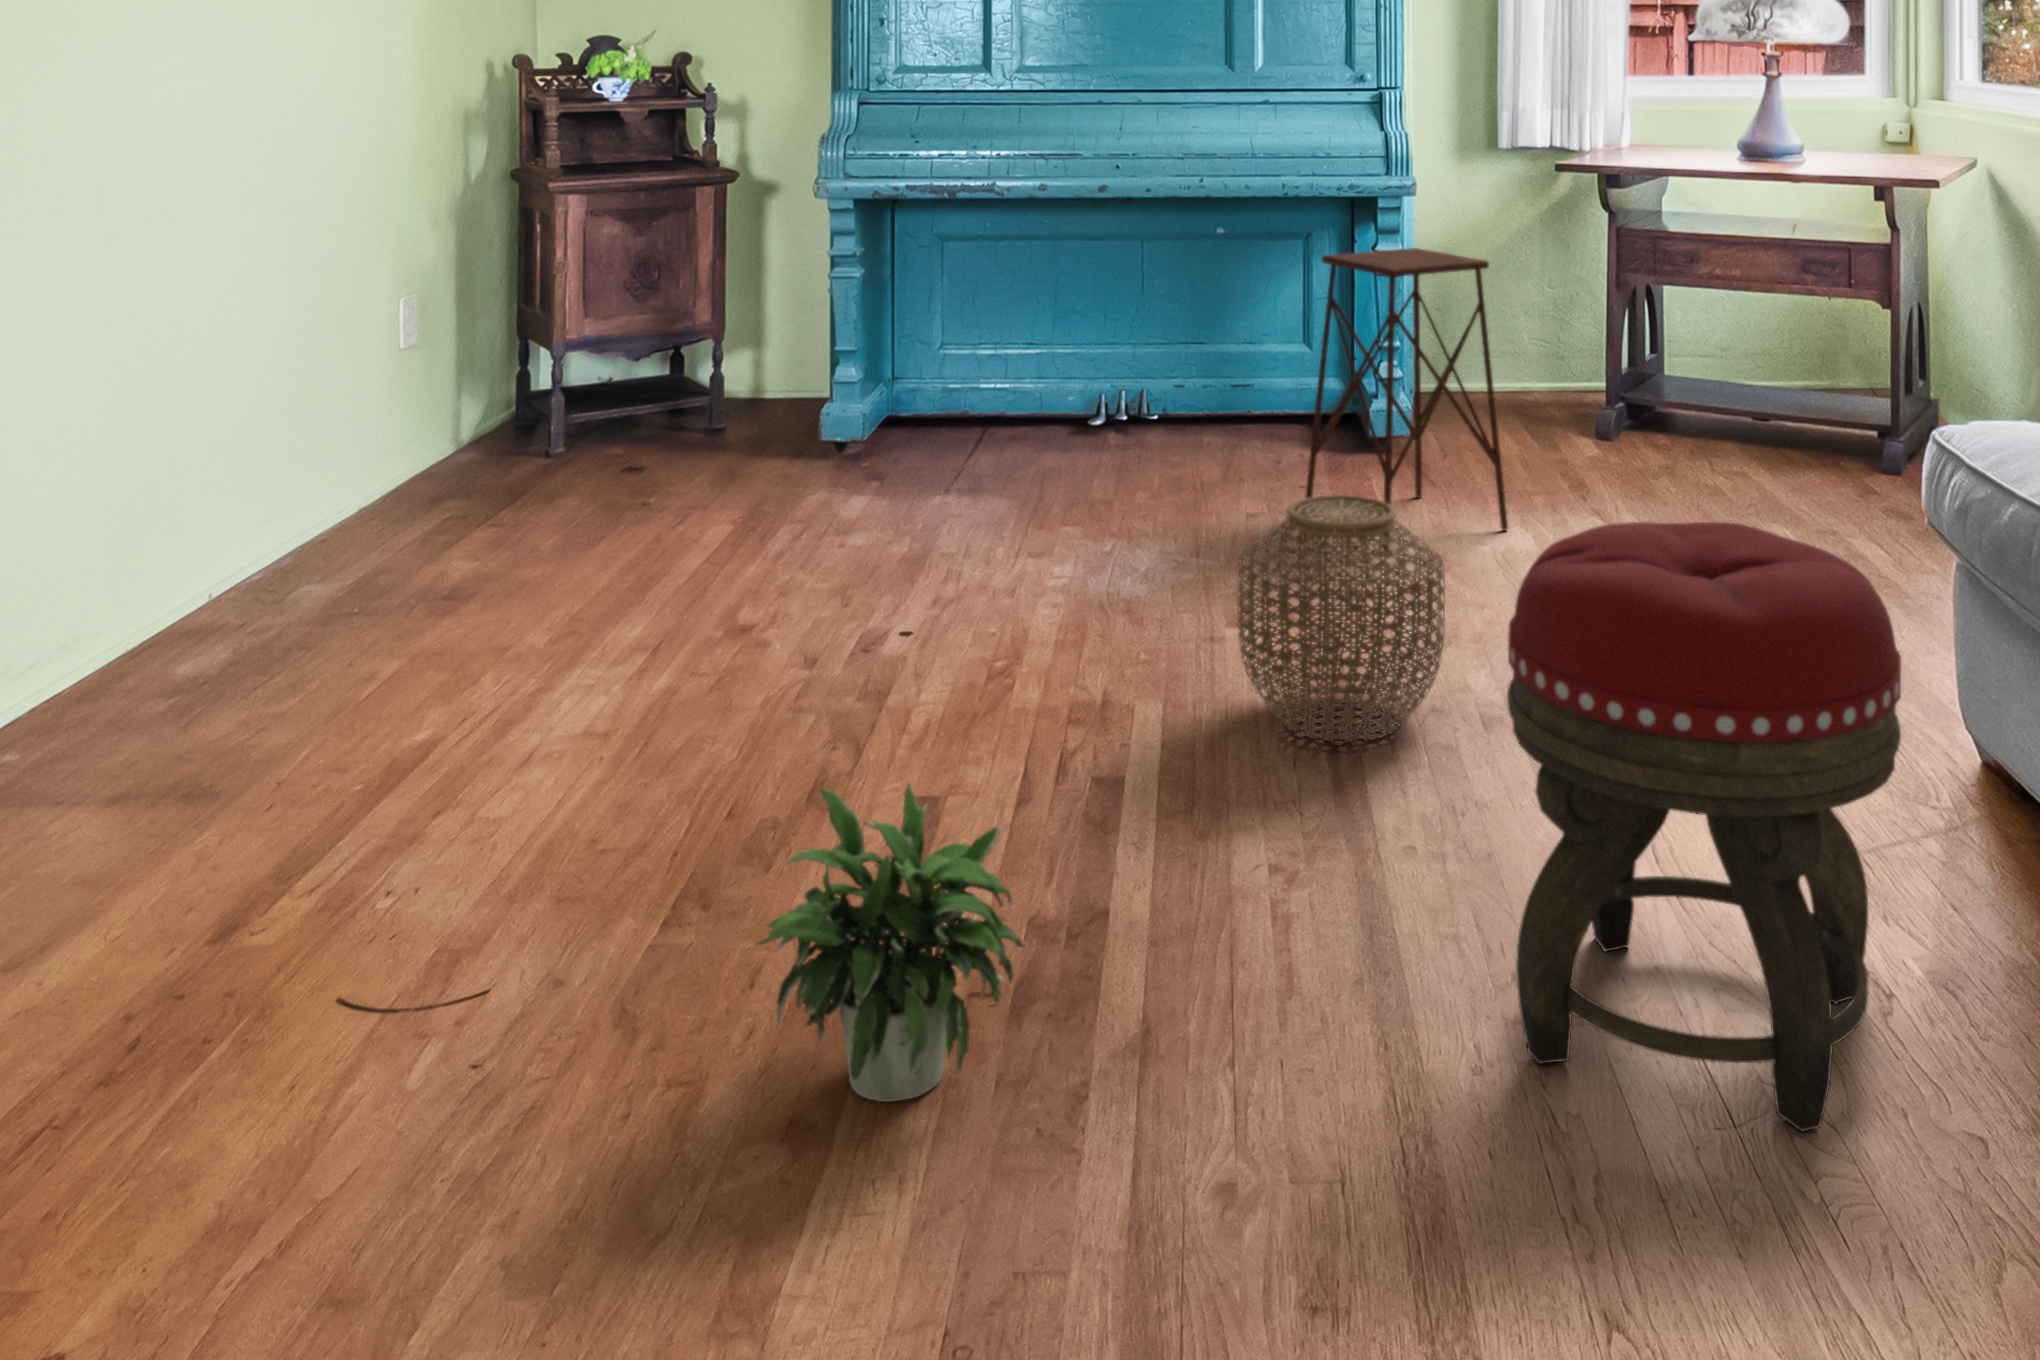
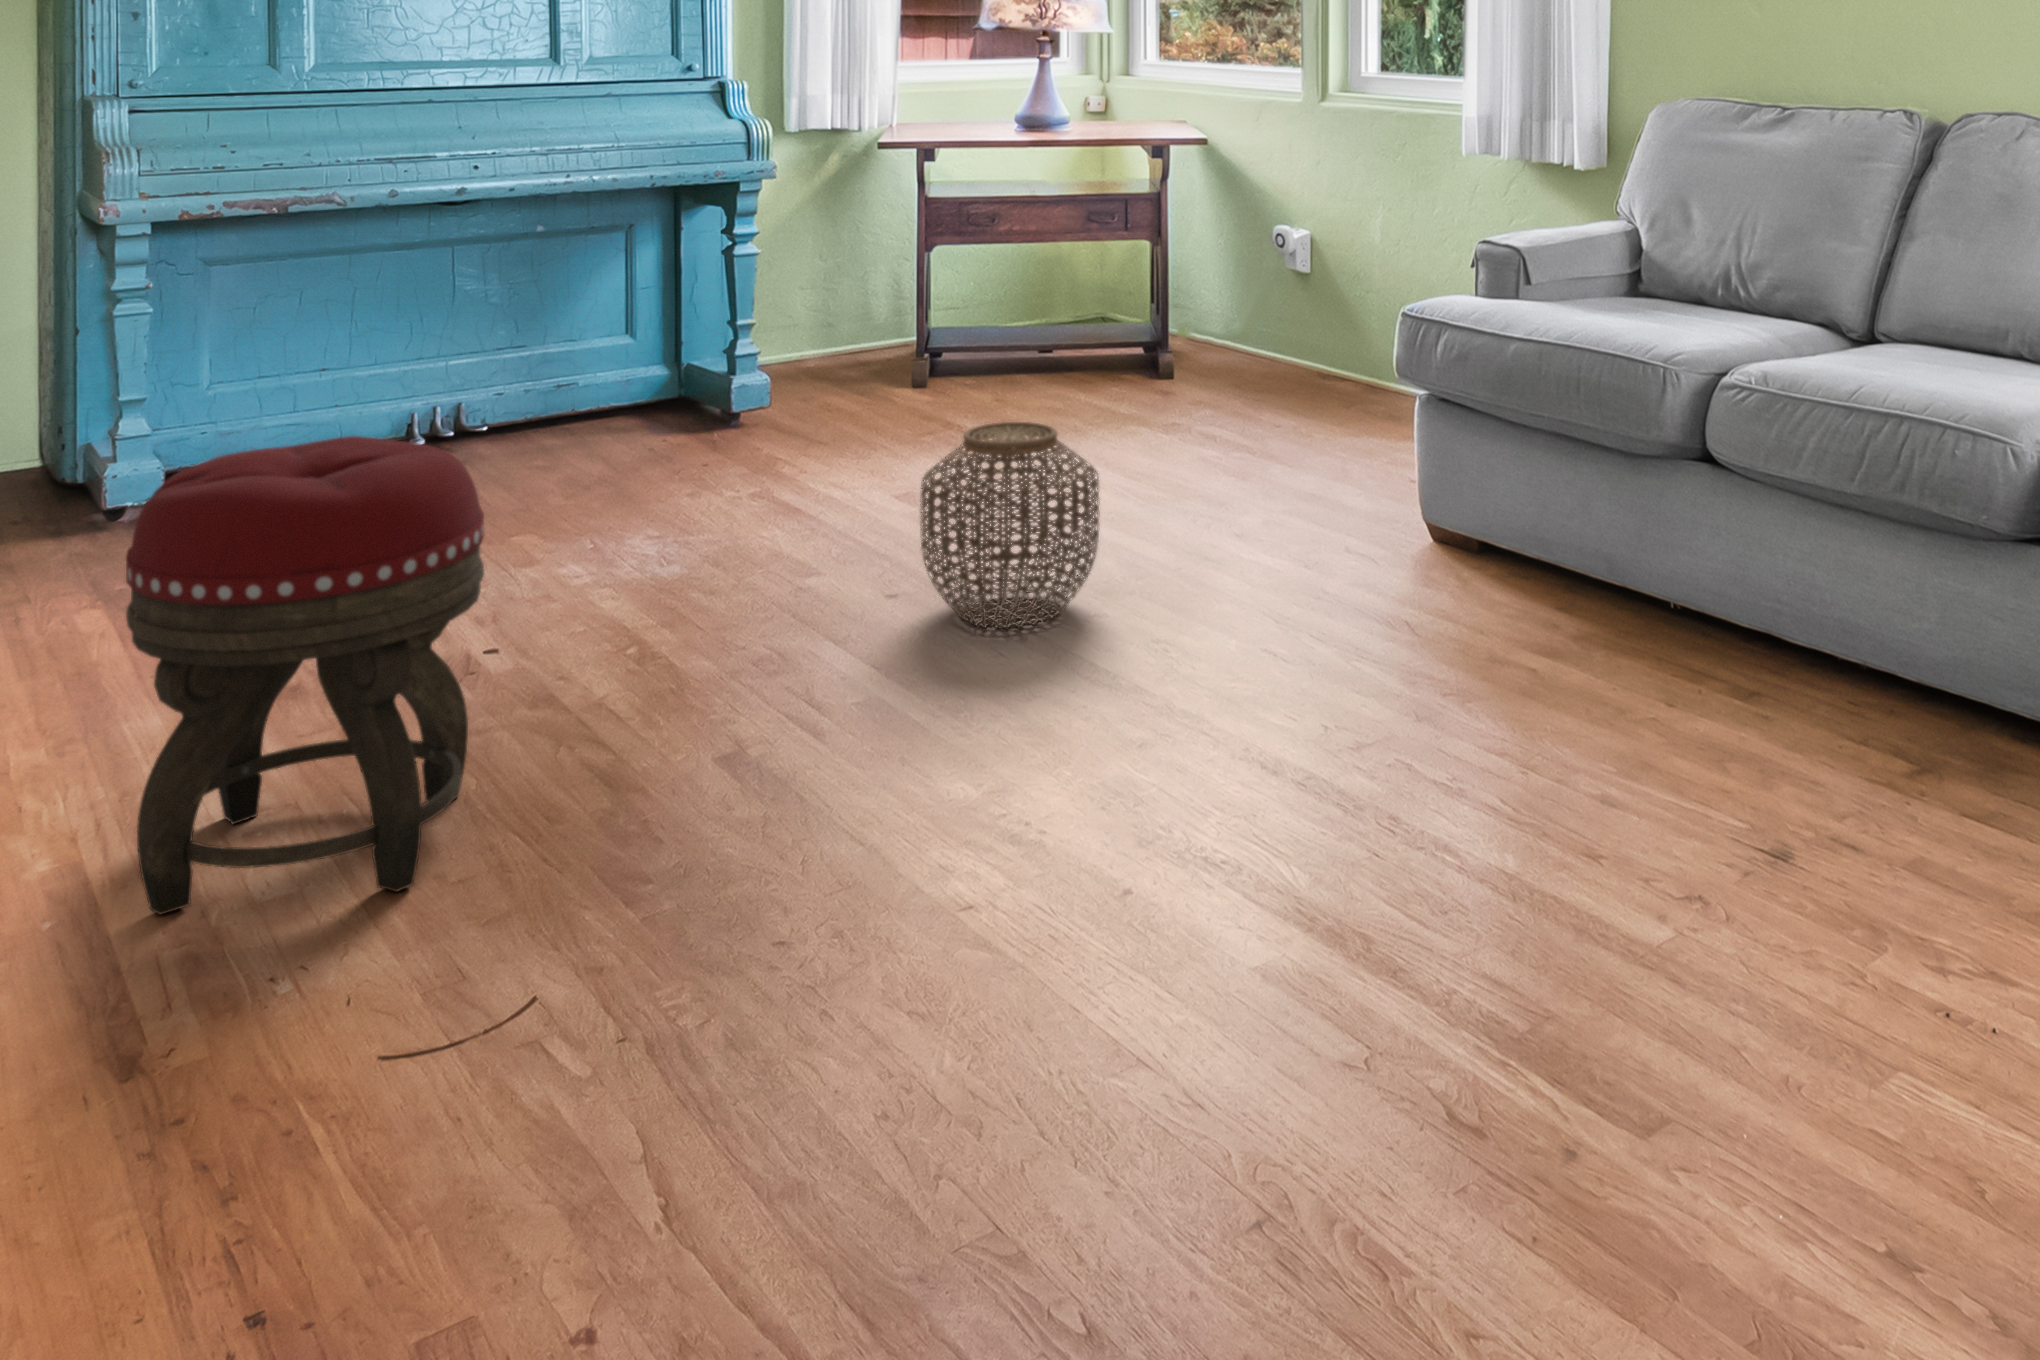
side table: present [1305,248,1508,550] -> none [756,223,947,496]
footstool: present [1507,522,1901,1132] -> present [126,436,484,915]
potted plant: present [754,785,1024,1102] -> none [888,666,1141,913]

